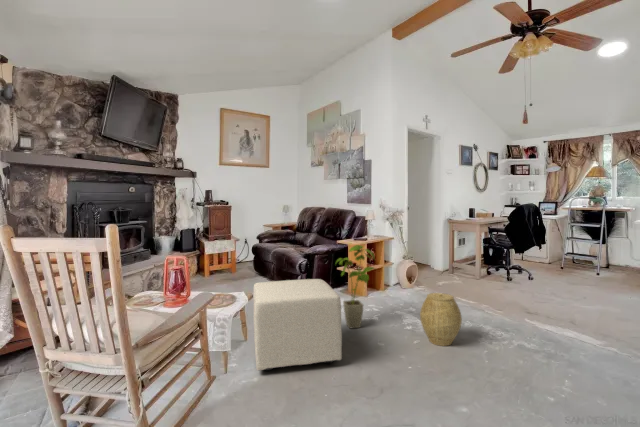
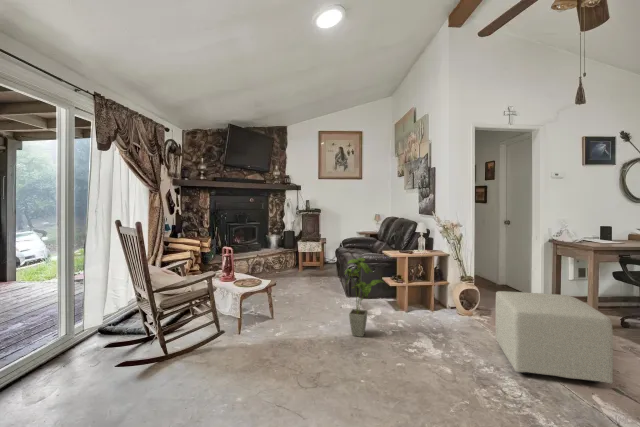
ottoman: present [253,279,342,371] -> present [495,291,613,384]
woven basket: present [420,293,462,346] -> none [403,316,447,375]

